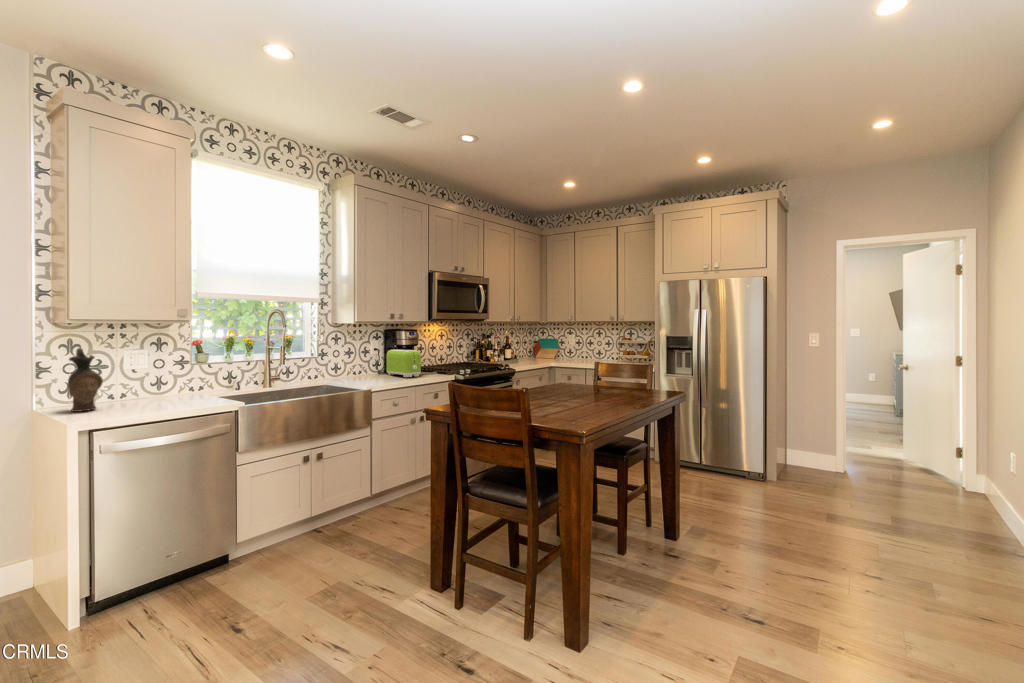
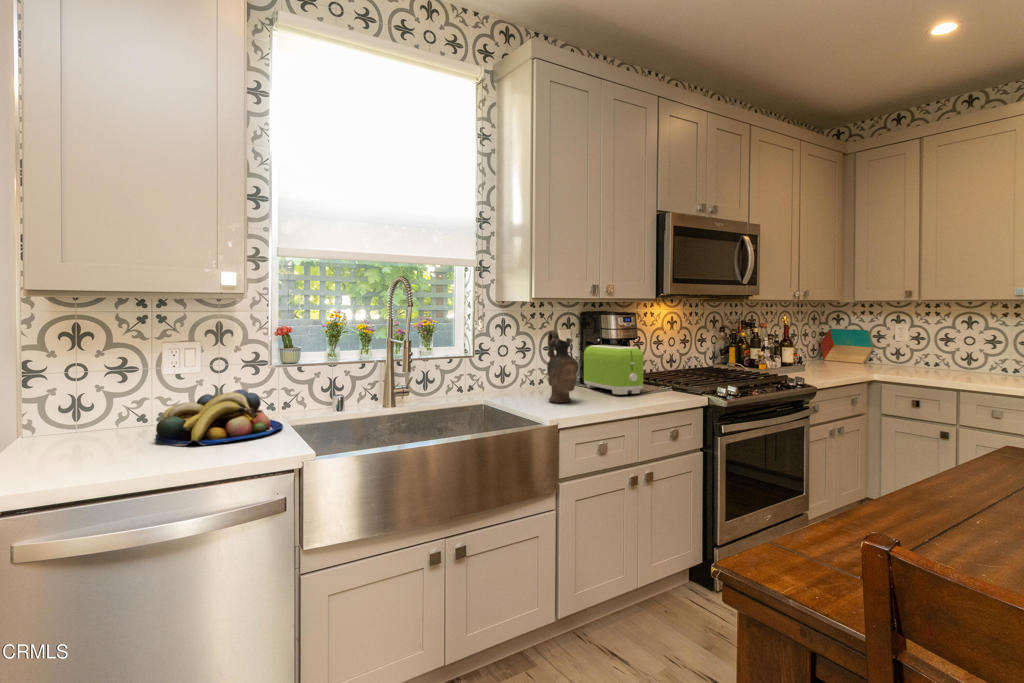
ceramic pitcher: present [68,348,103,412] -> present [547,330,579,402]
fruit bowl: none [135,378,212,407] -> present [156,390,283,446]

